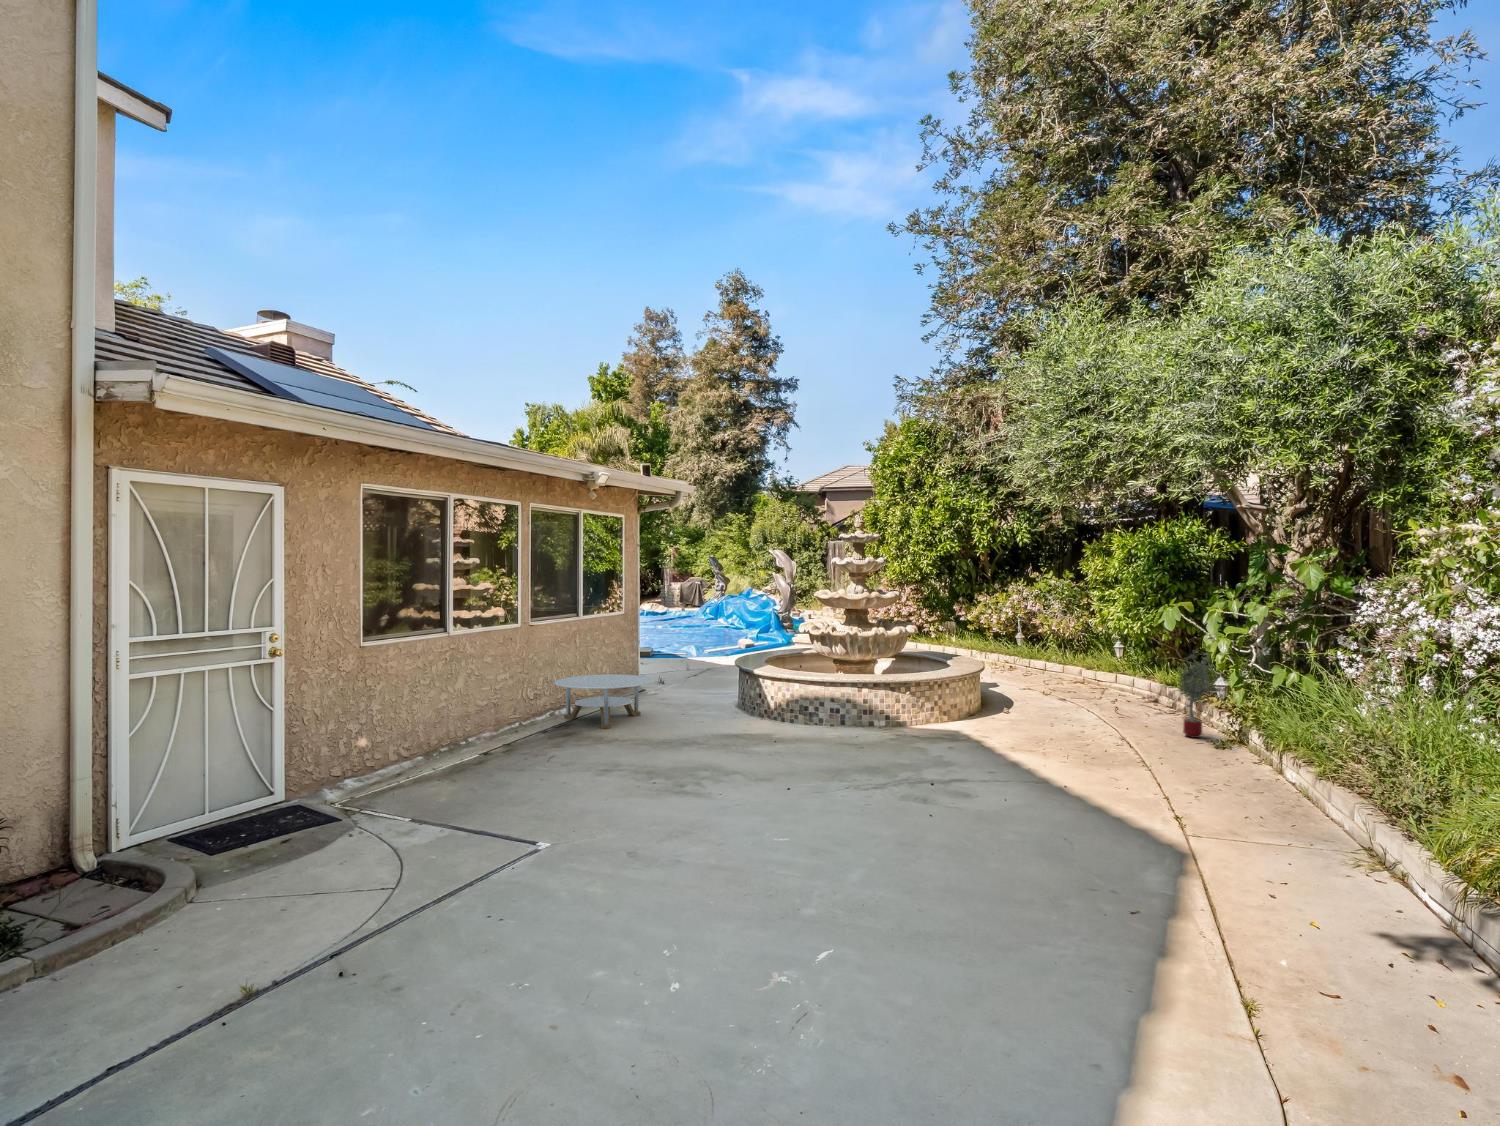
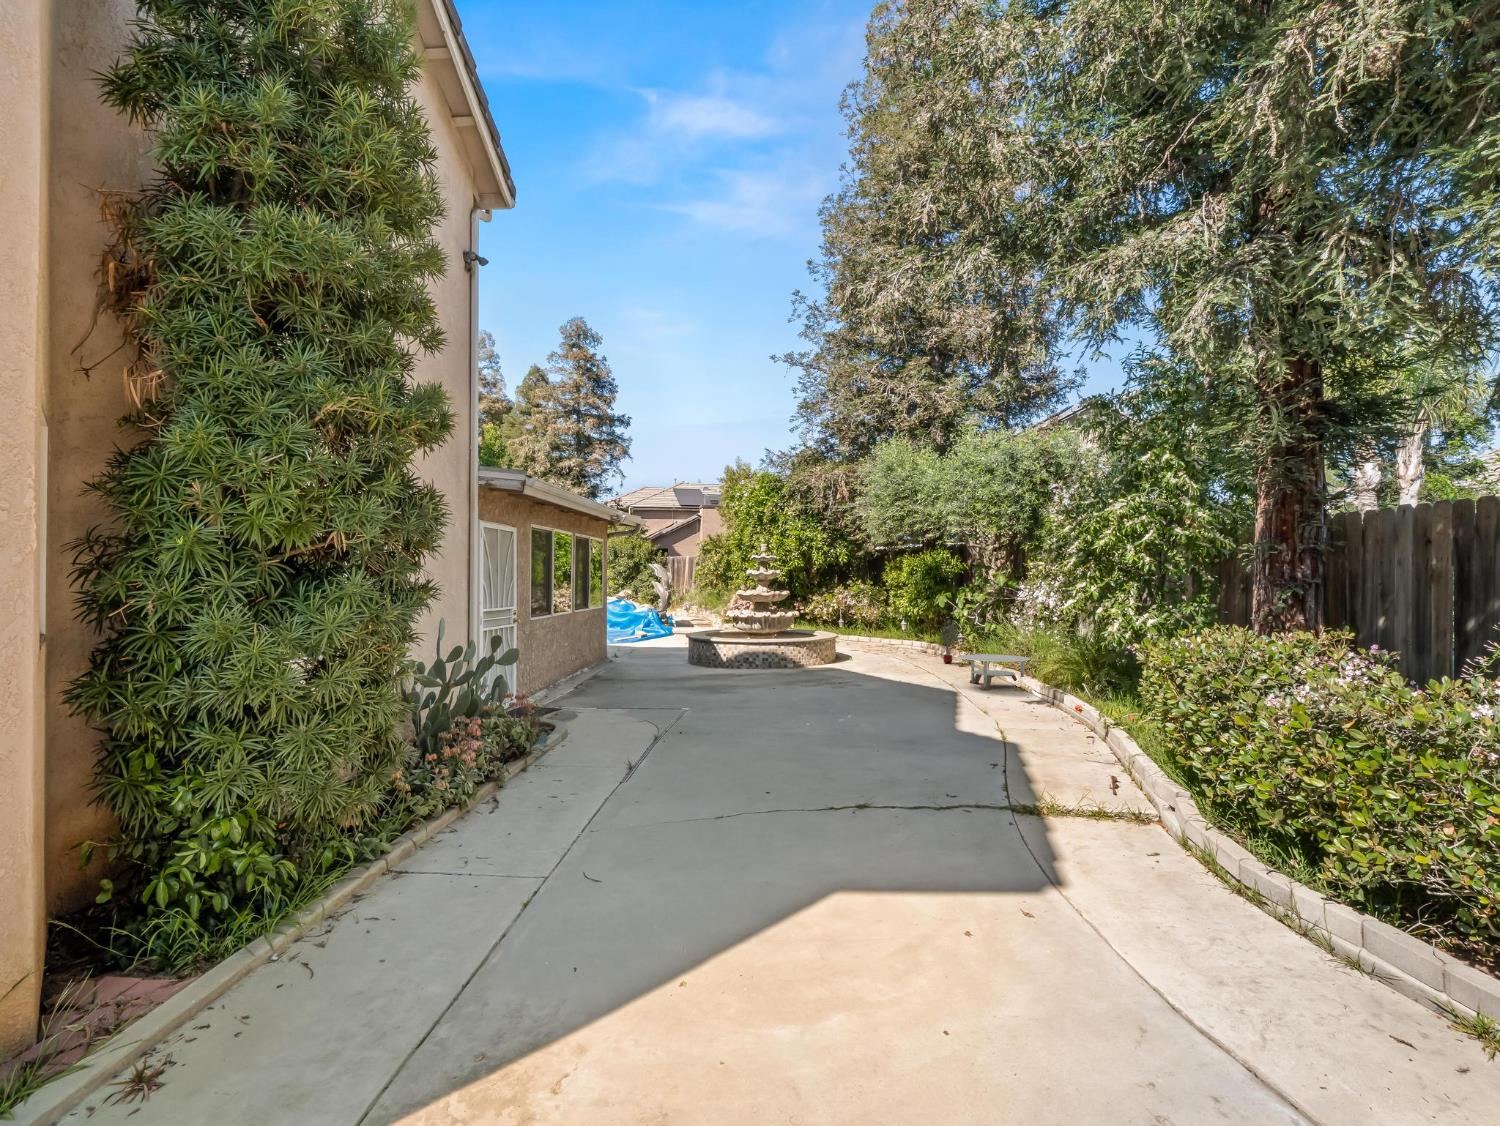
round table: present [554,674,652,729] -> present [957,654,1030,690]

